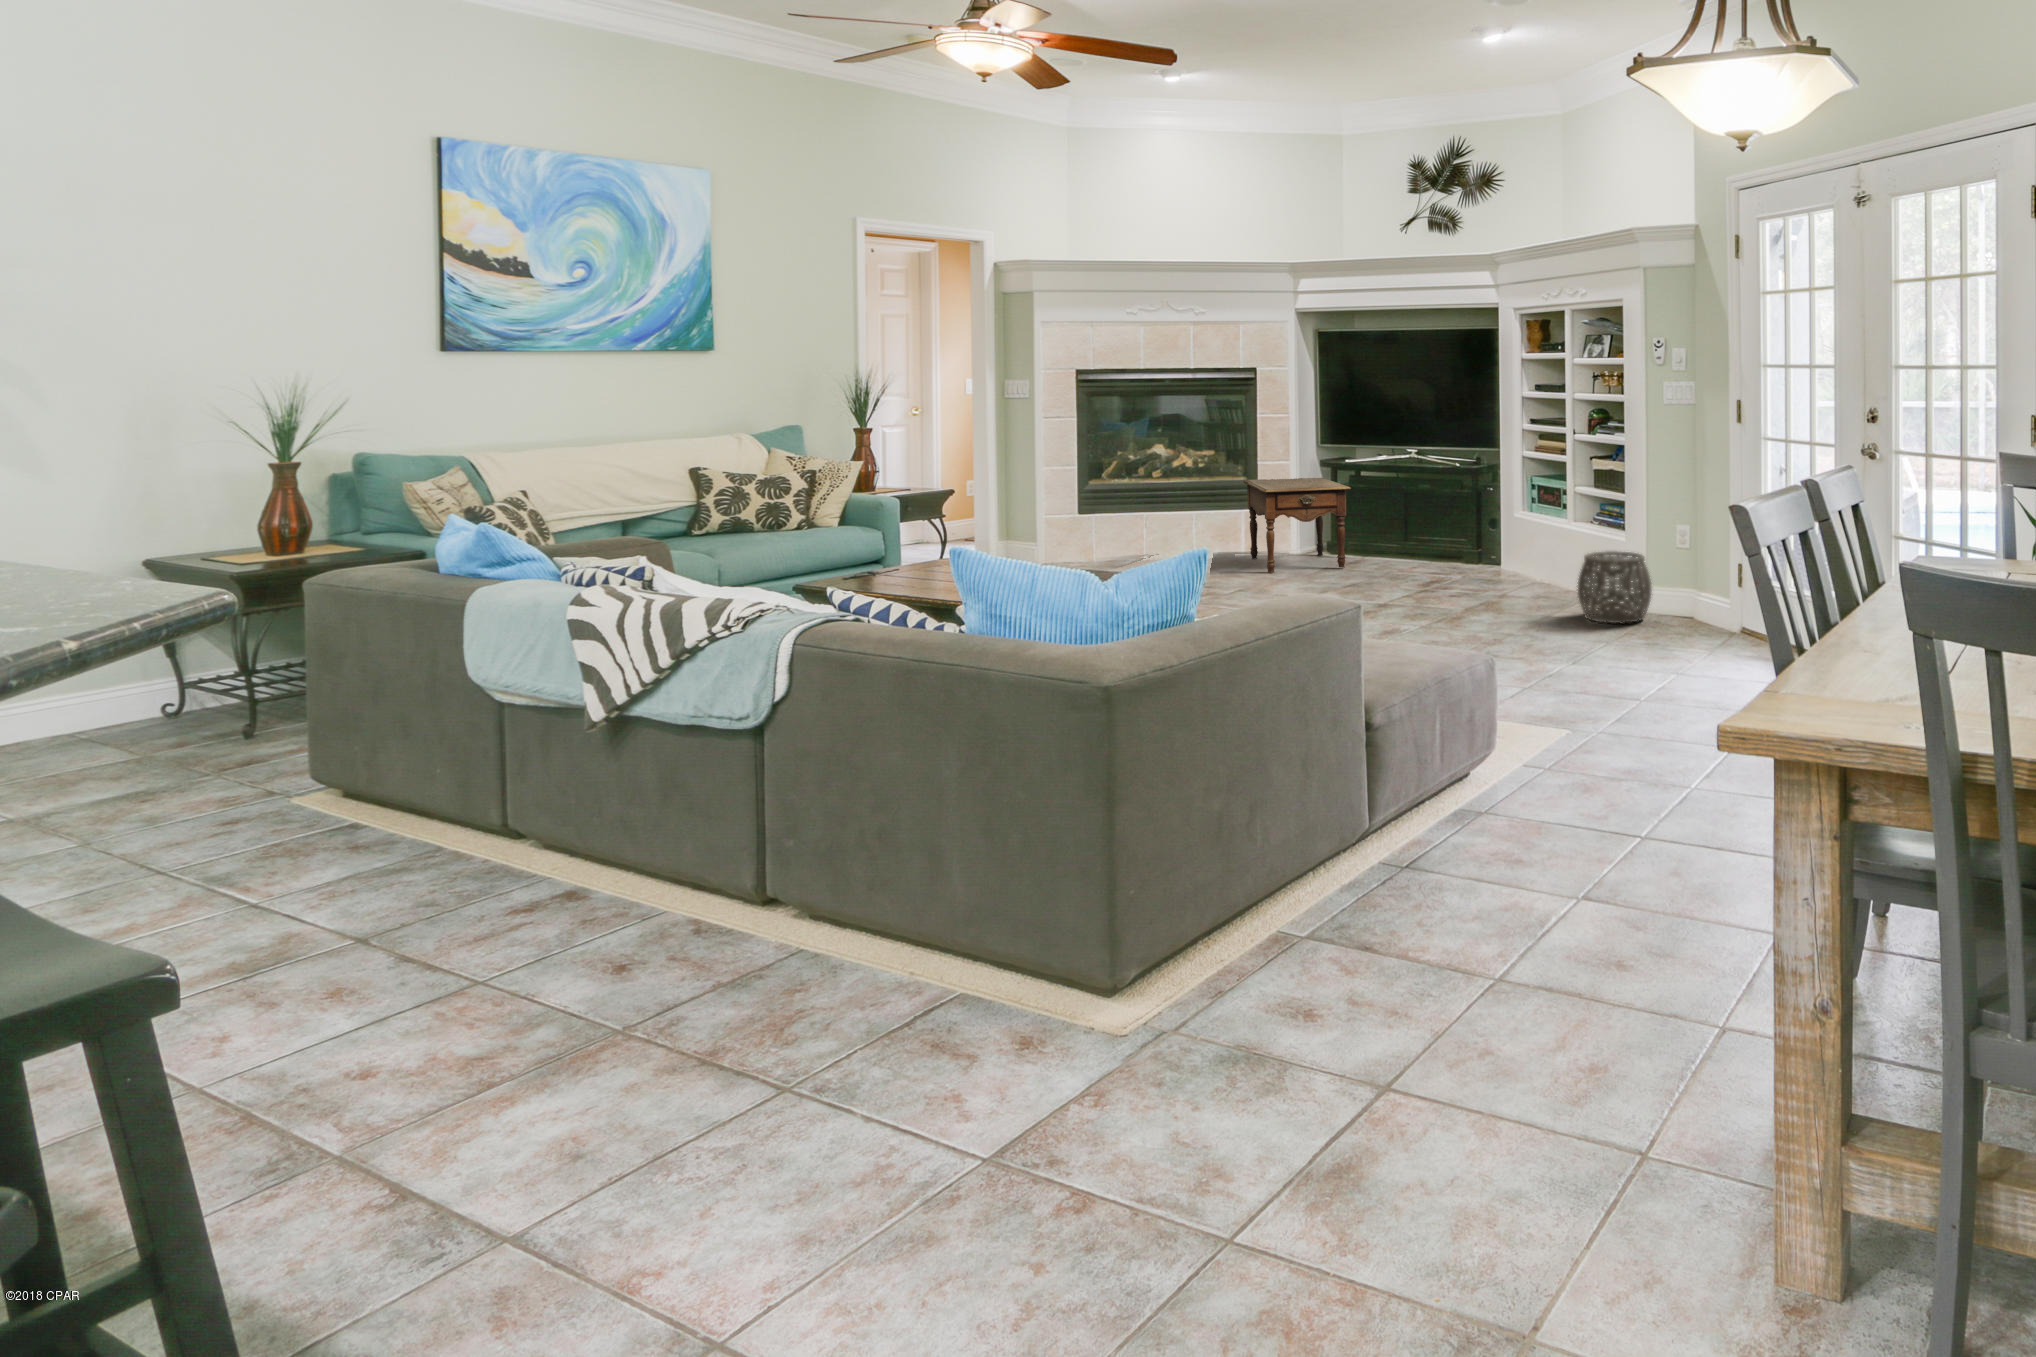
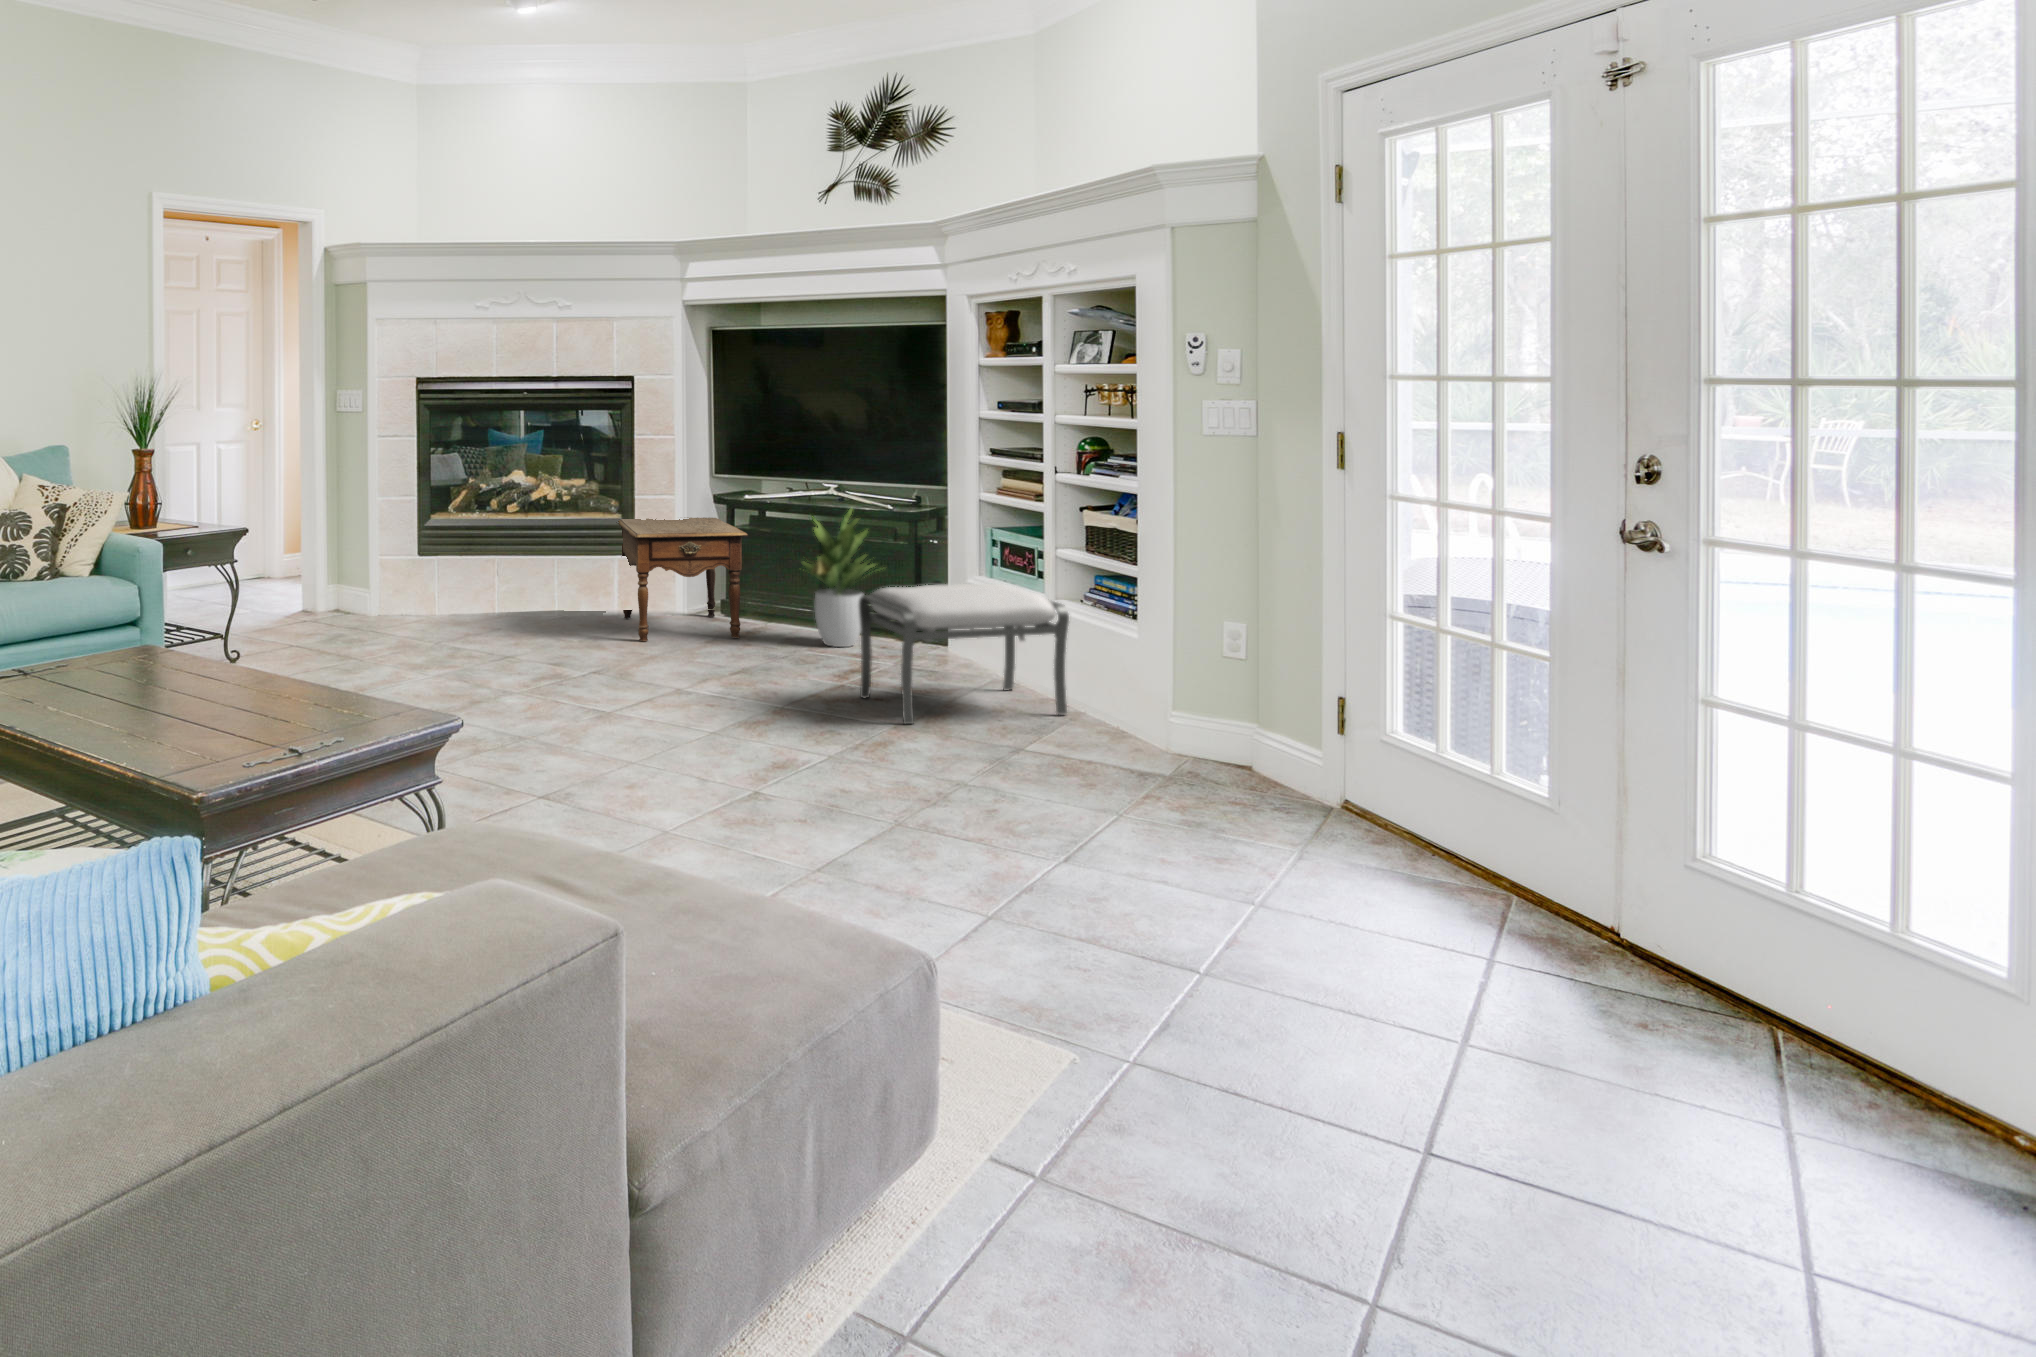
potted plant: none [1389,465,1455,571] -> present [802,509,881,647]
ottoman: none [1436,514,1580,612] -> present [859,584,1069,724]
woven basket: present [1578,551,1652,624] -> none [1066,649,1188,764]

